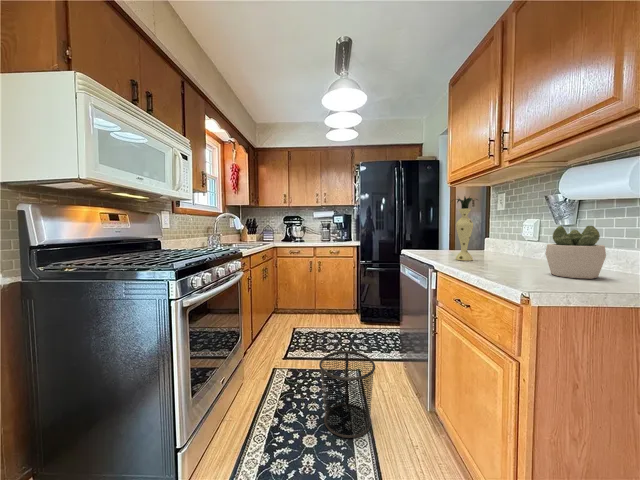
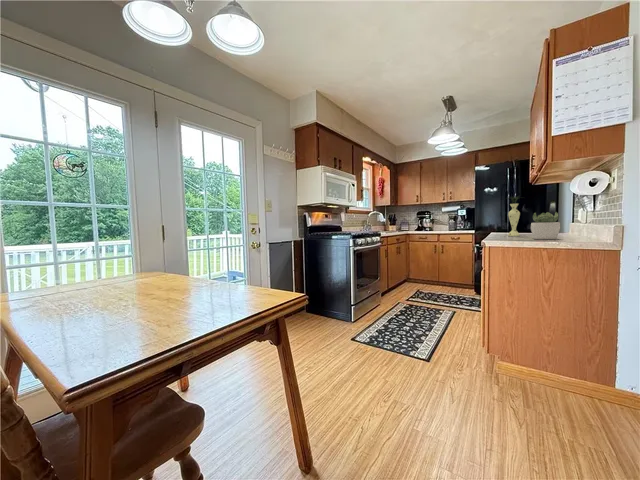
trash can: present [319,351,375,438] -> none [418,288,451,328]

